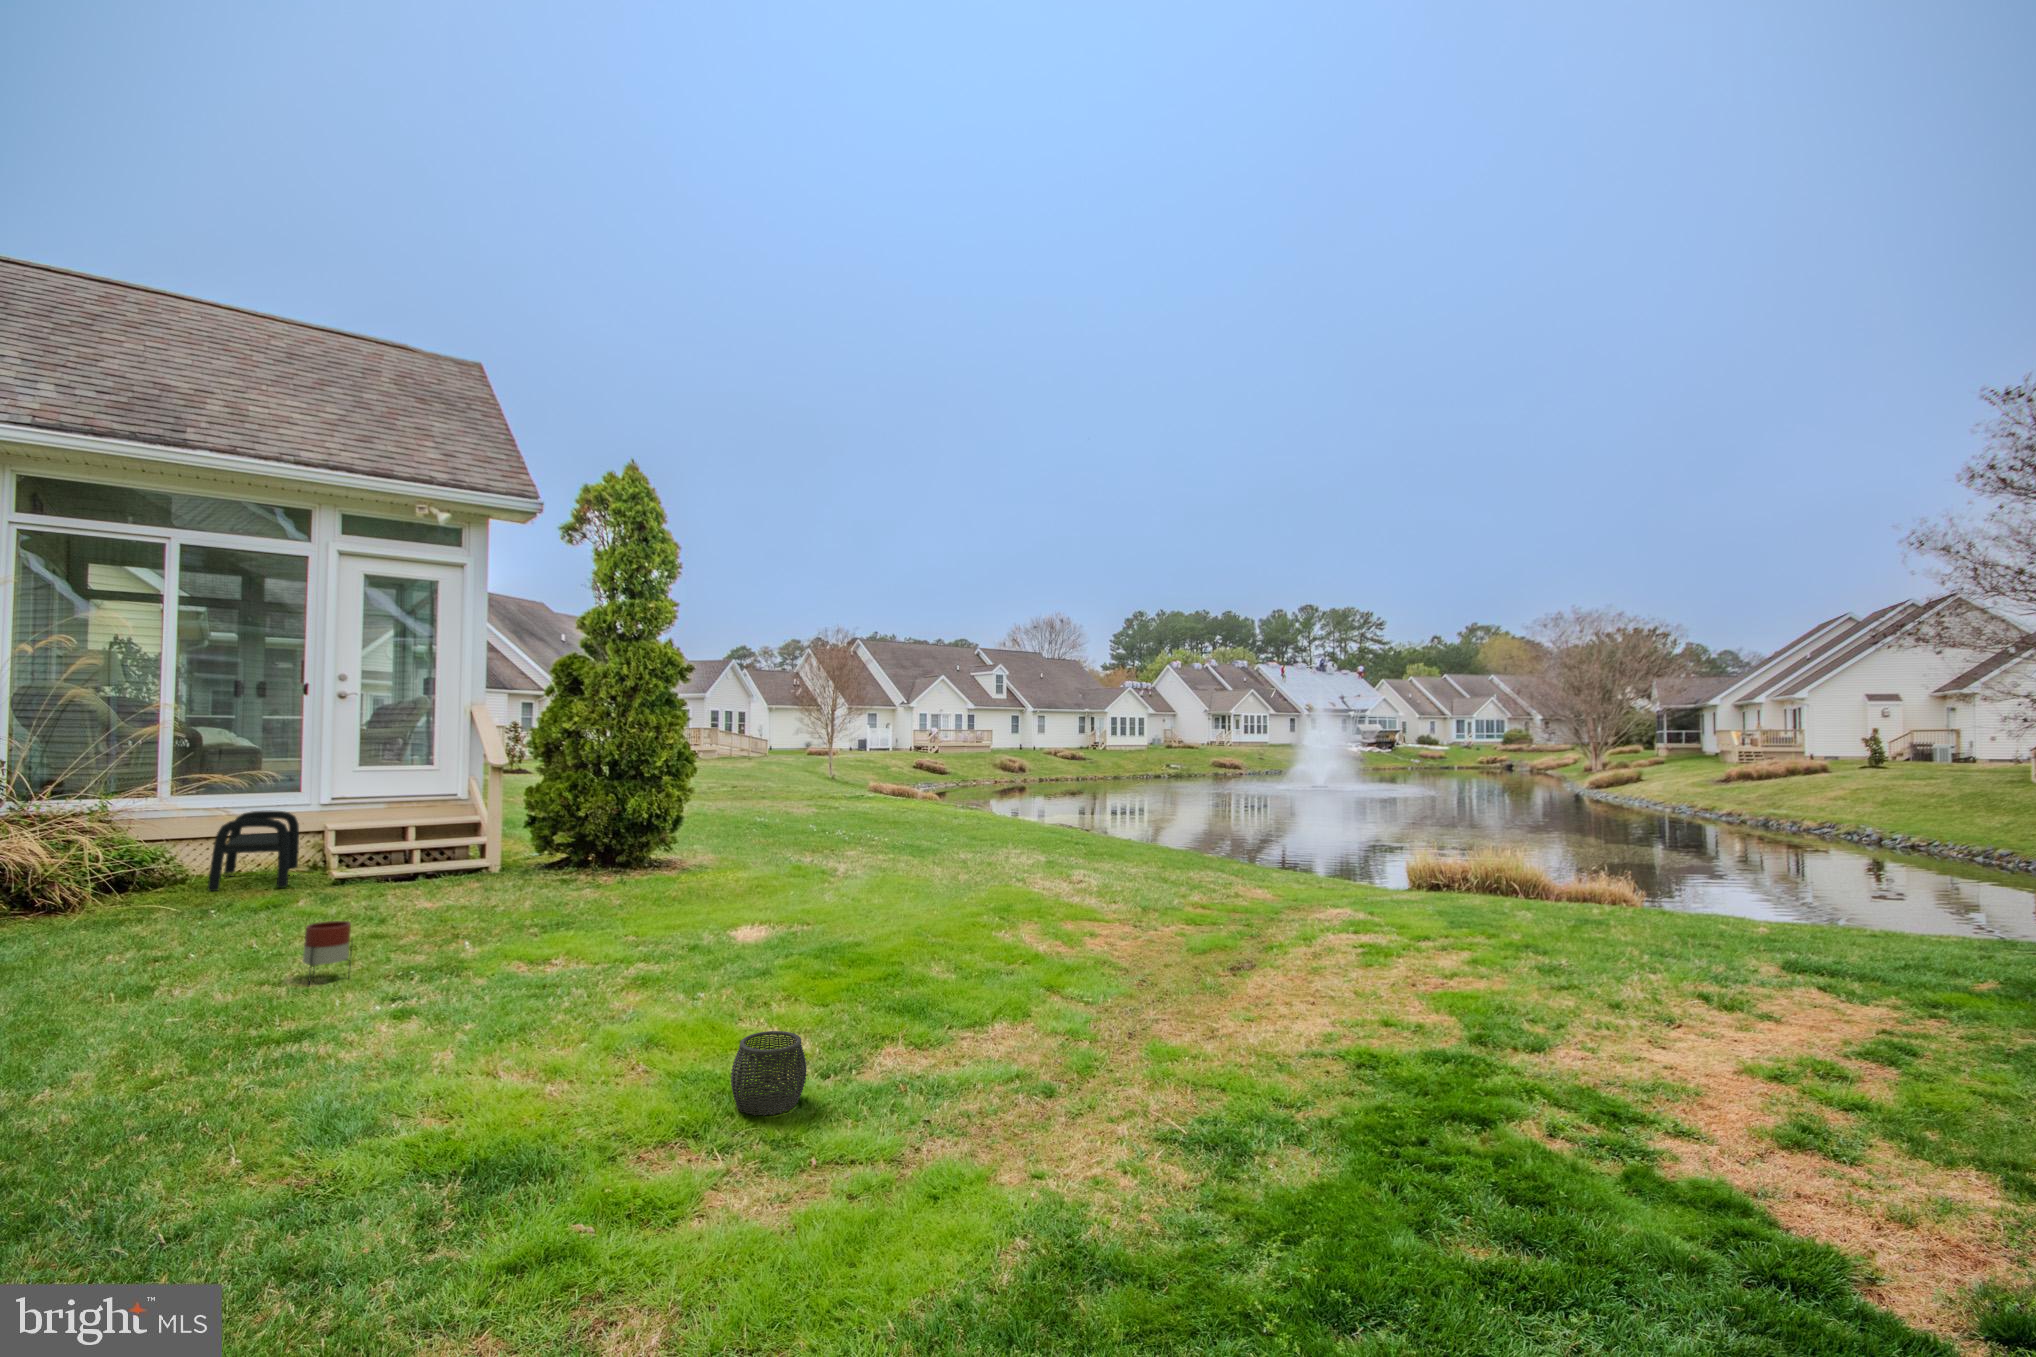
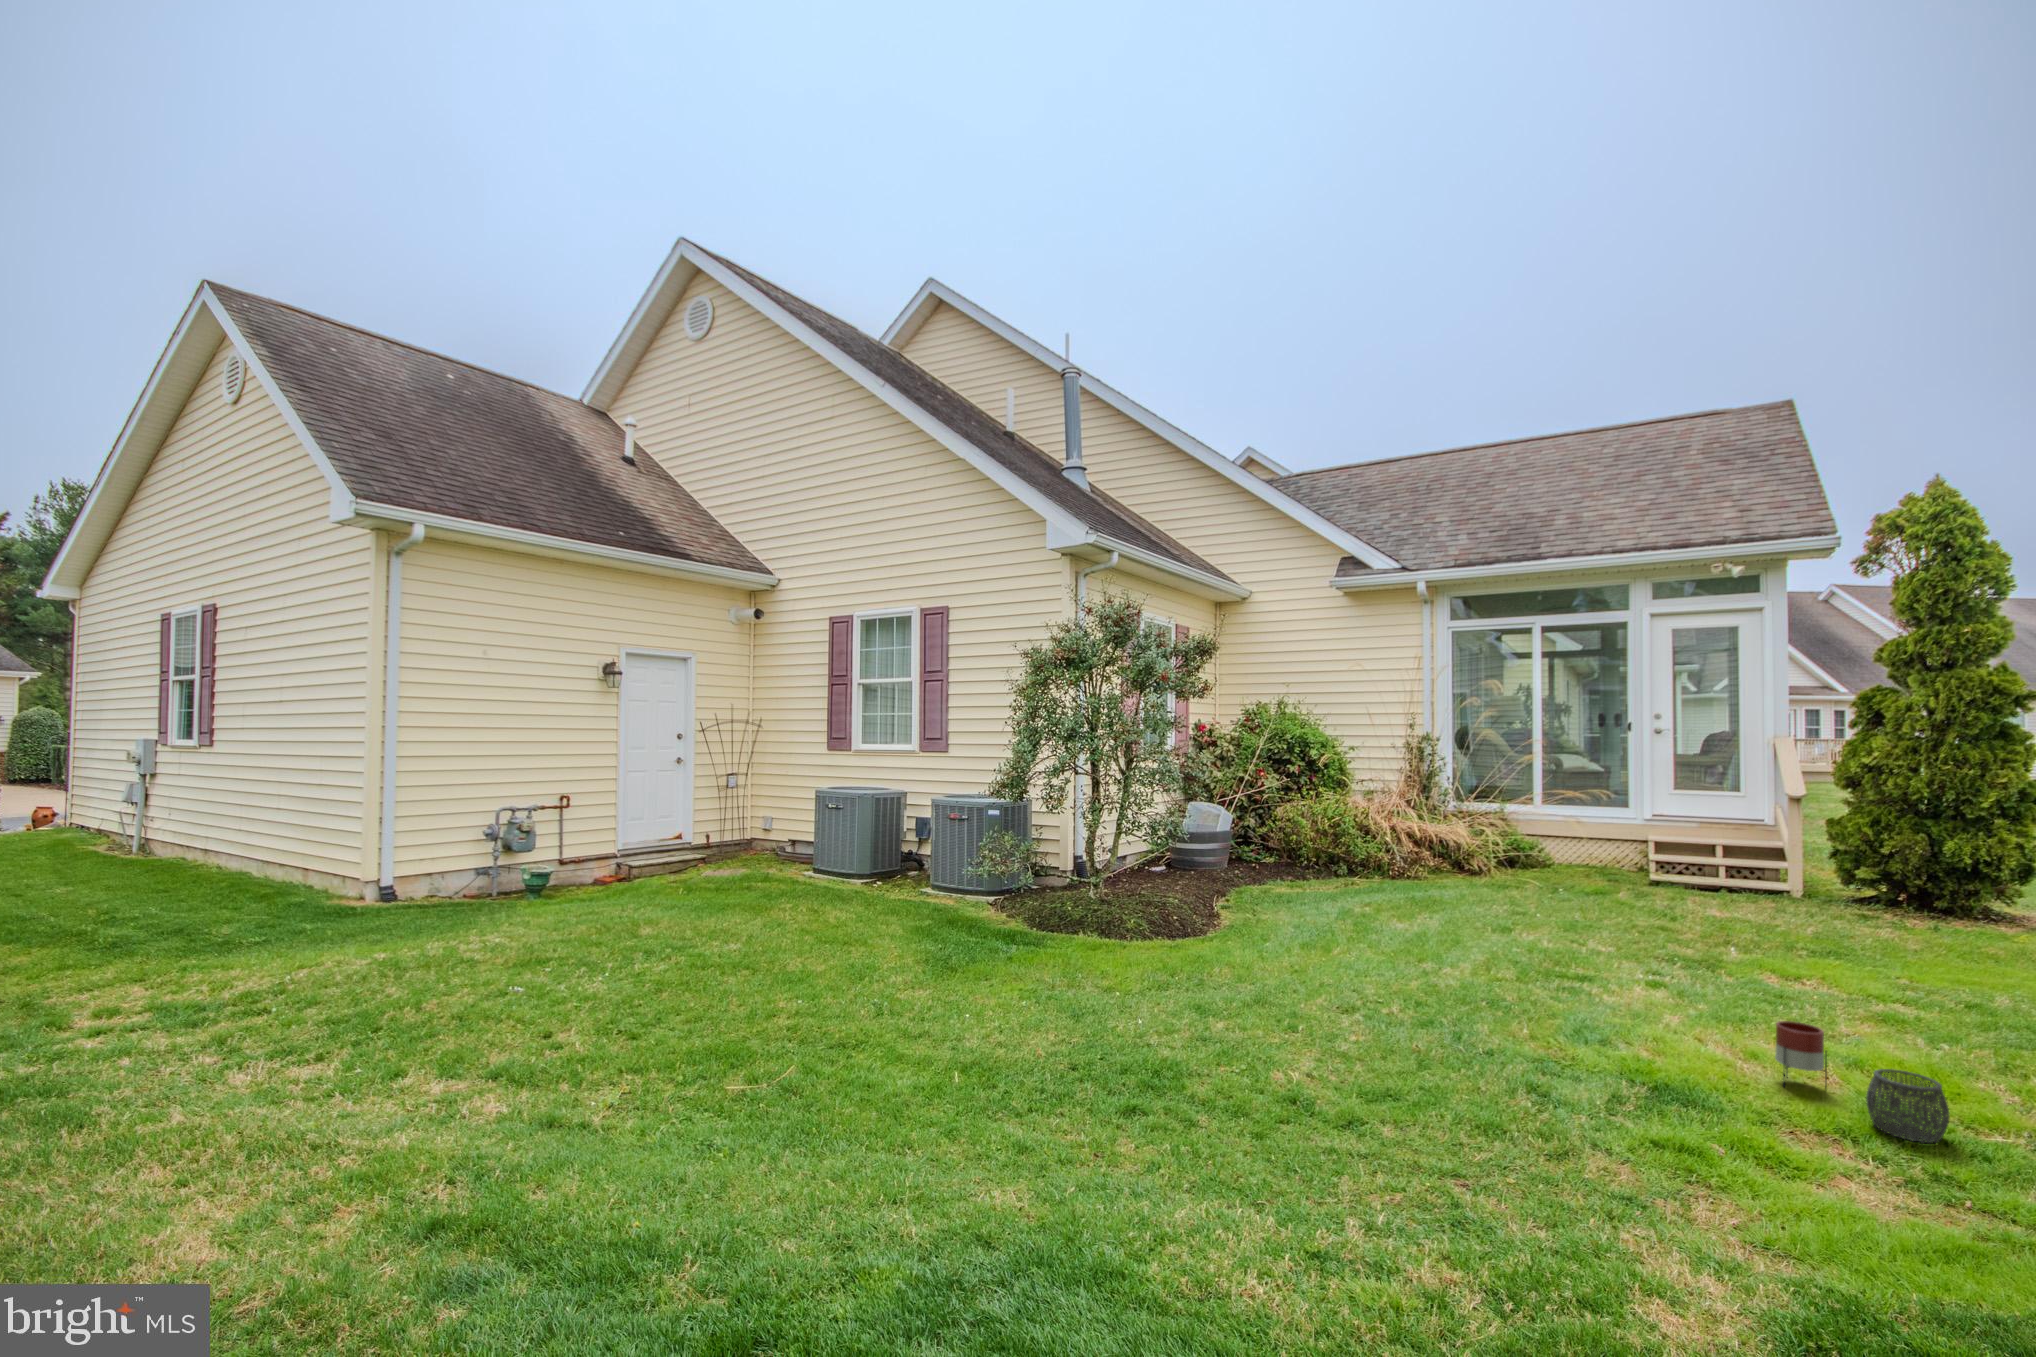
bench: present [208,811,299,891] -> none [1566,819,1630,881]
planter: present [303,921,353,985] -> present [1775,1021,1827,1089]

